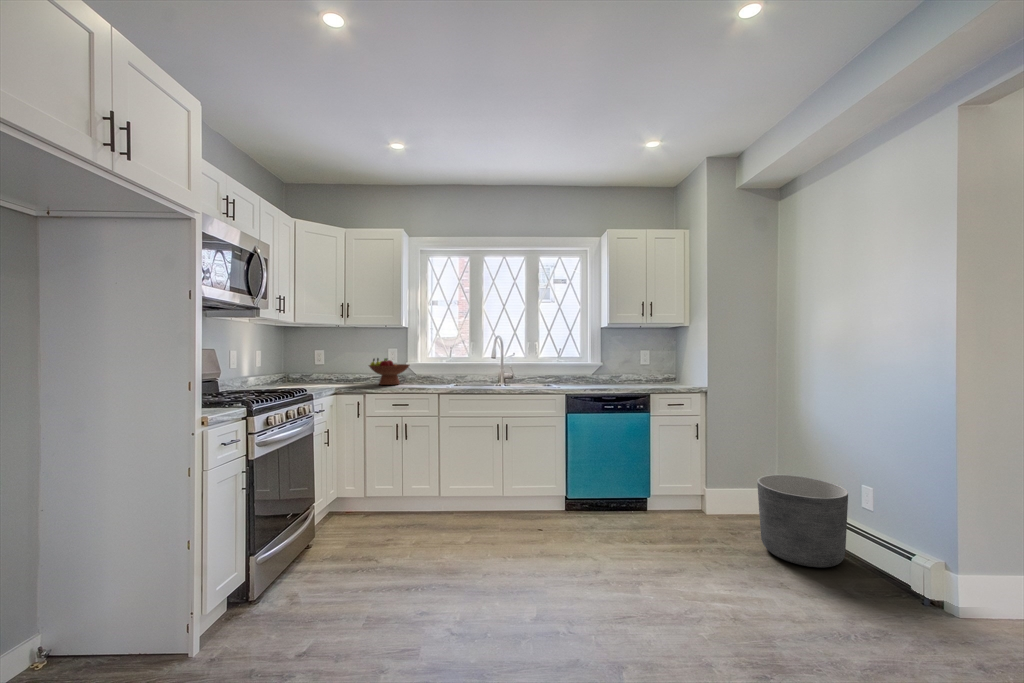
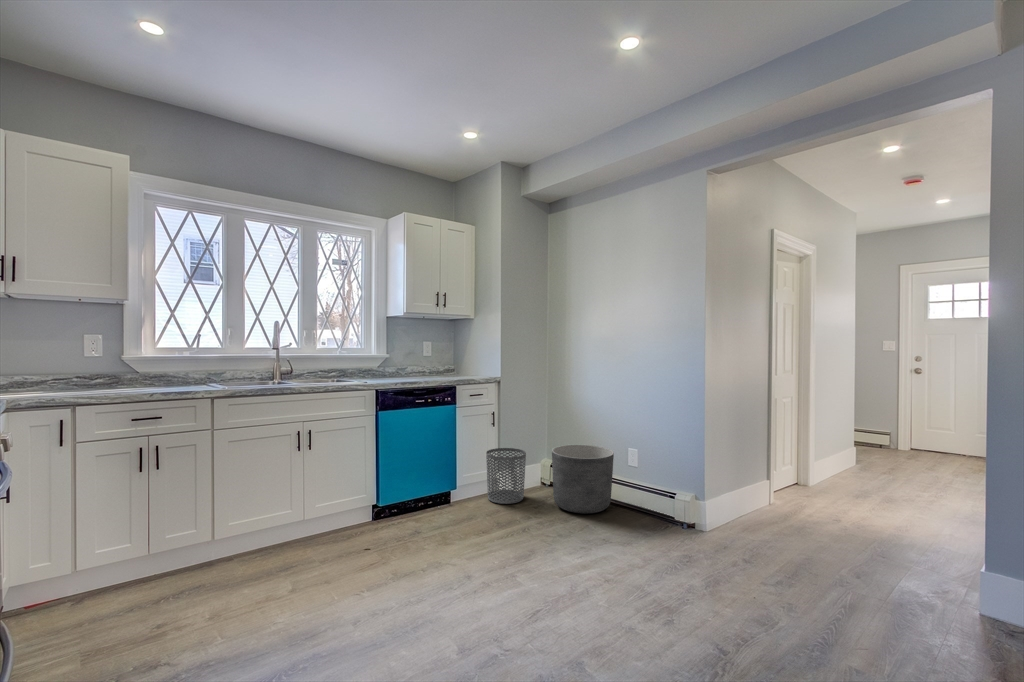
fruit bowl: present [369,358,409,385] -> none [64,349,144,391]
waste bin: none [687,466,734,530] -> present [486,448,526,504]

